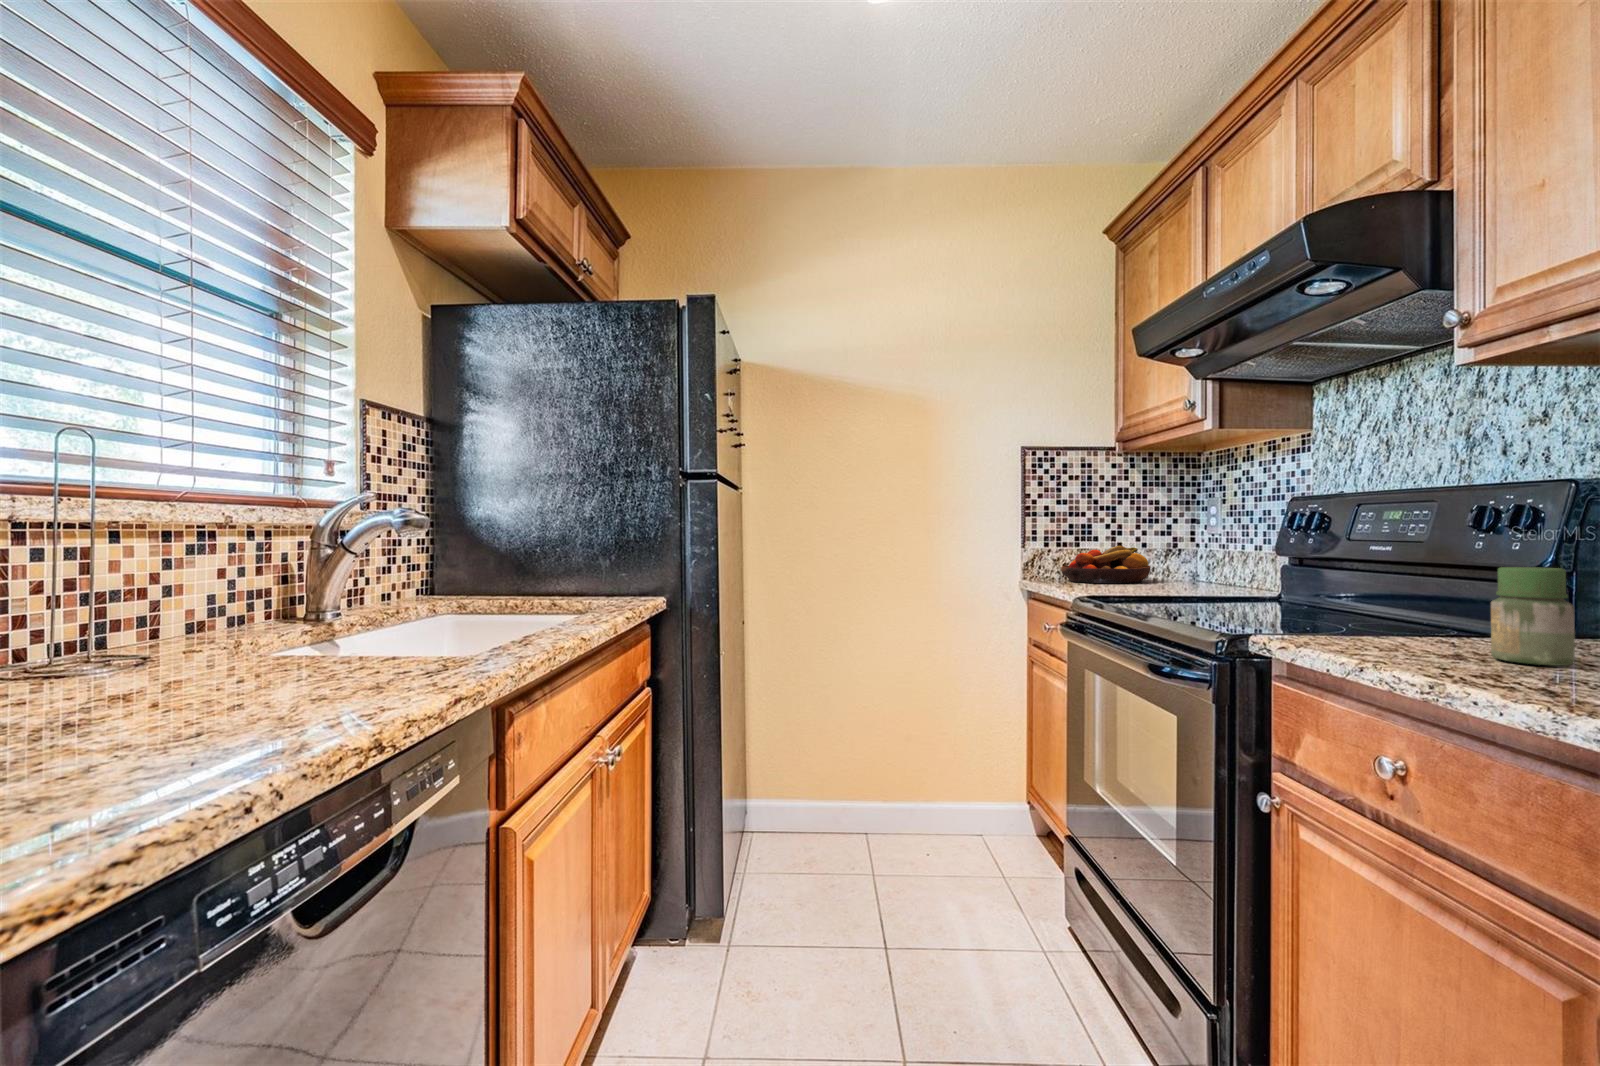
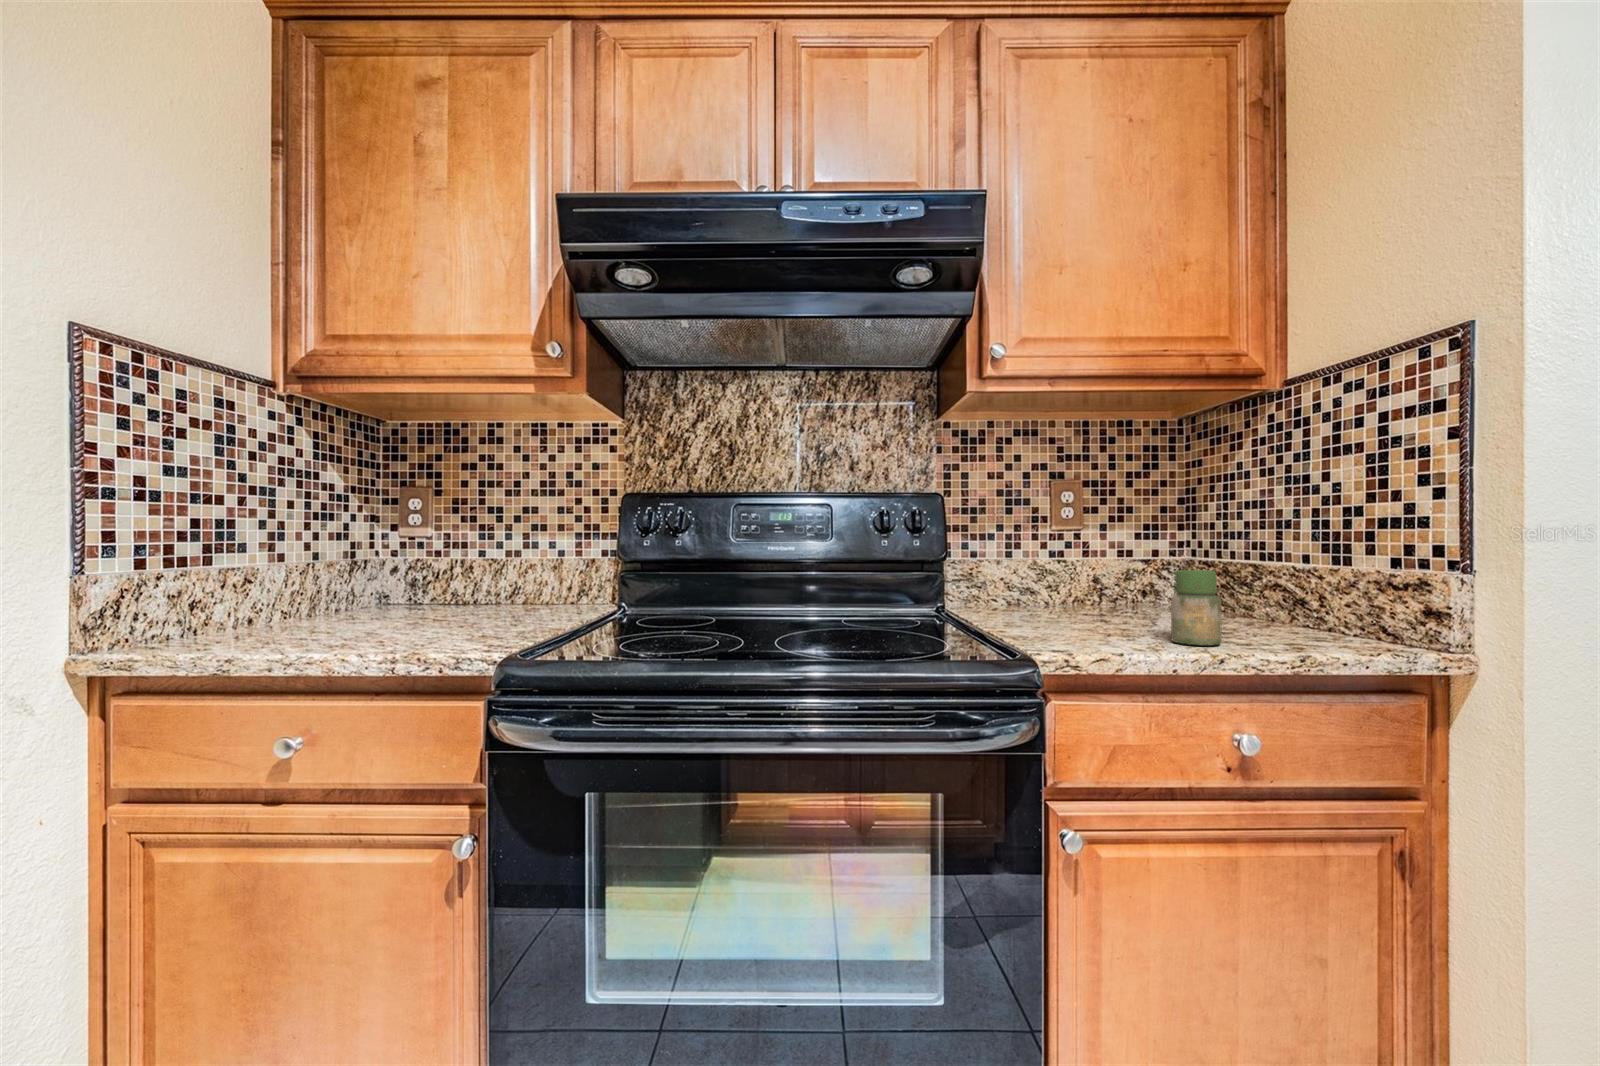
fruit bowl: present [1061,546,1150,583] -> none [236,565,432,646]

